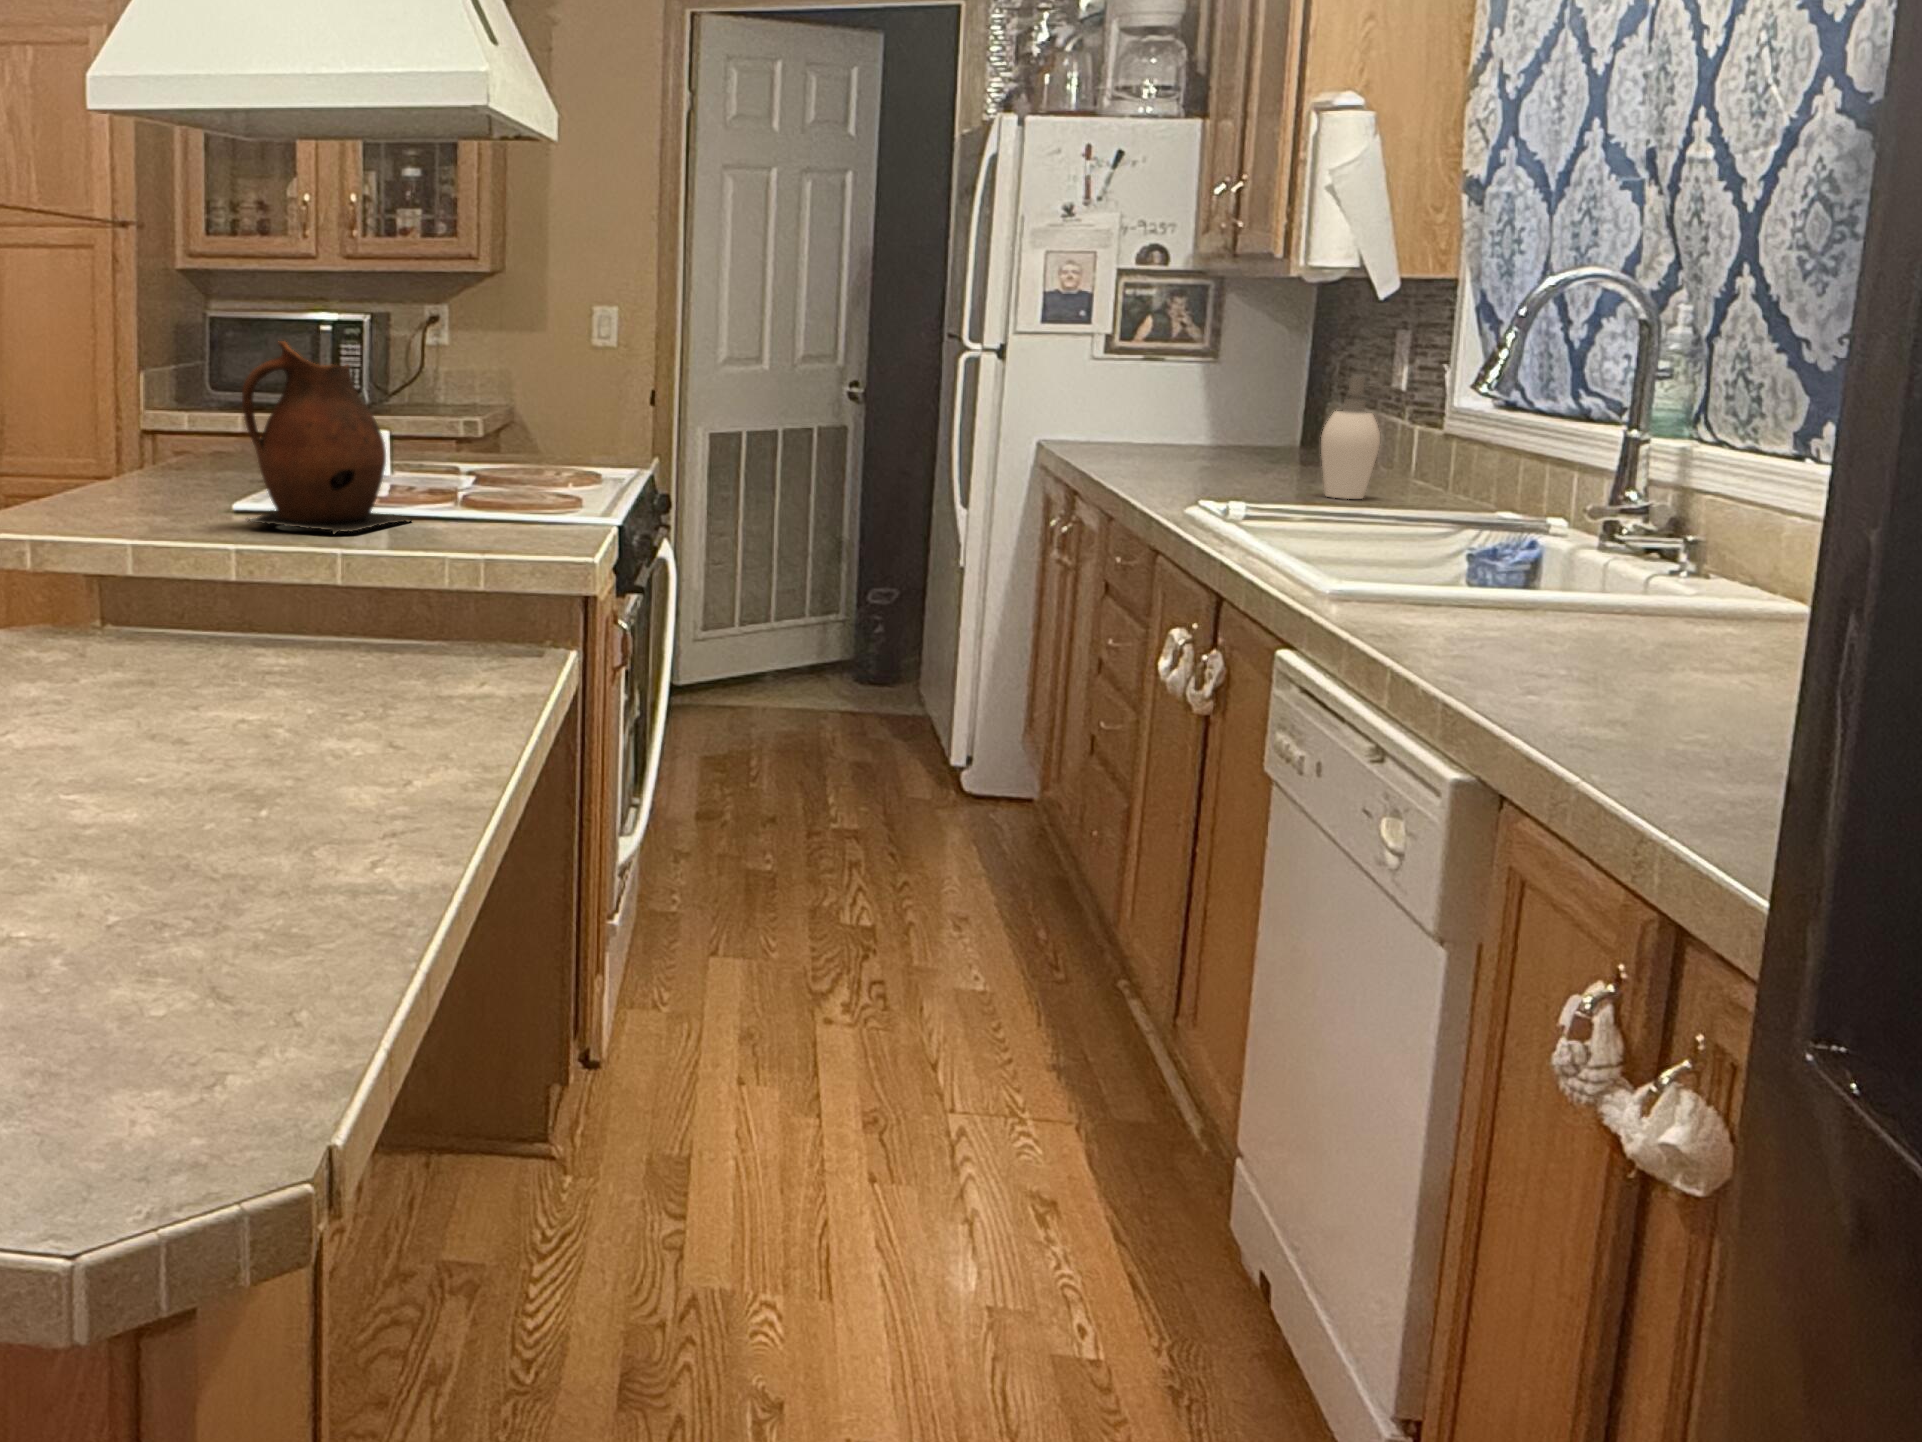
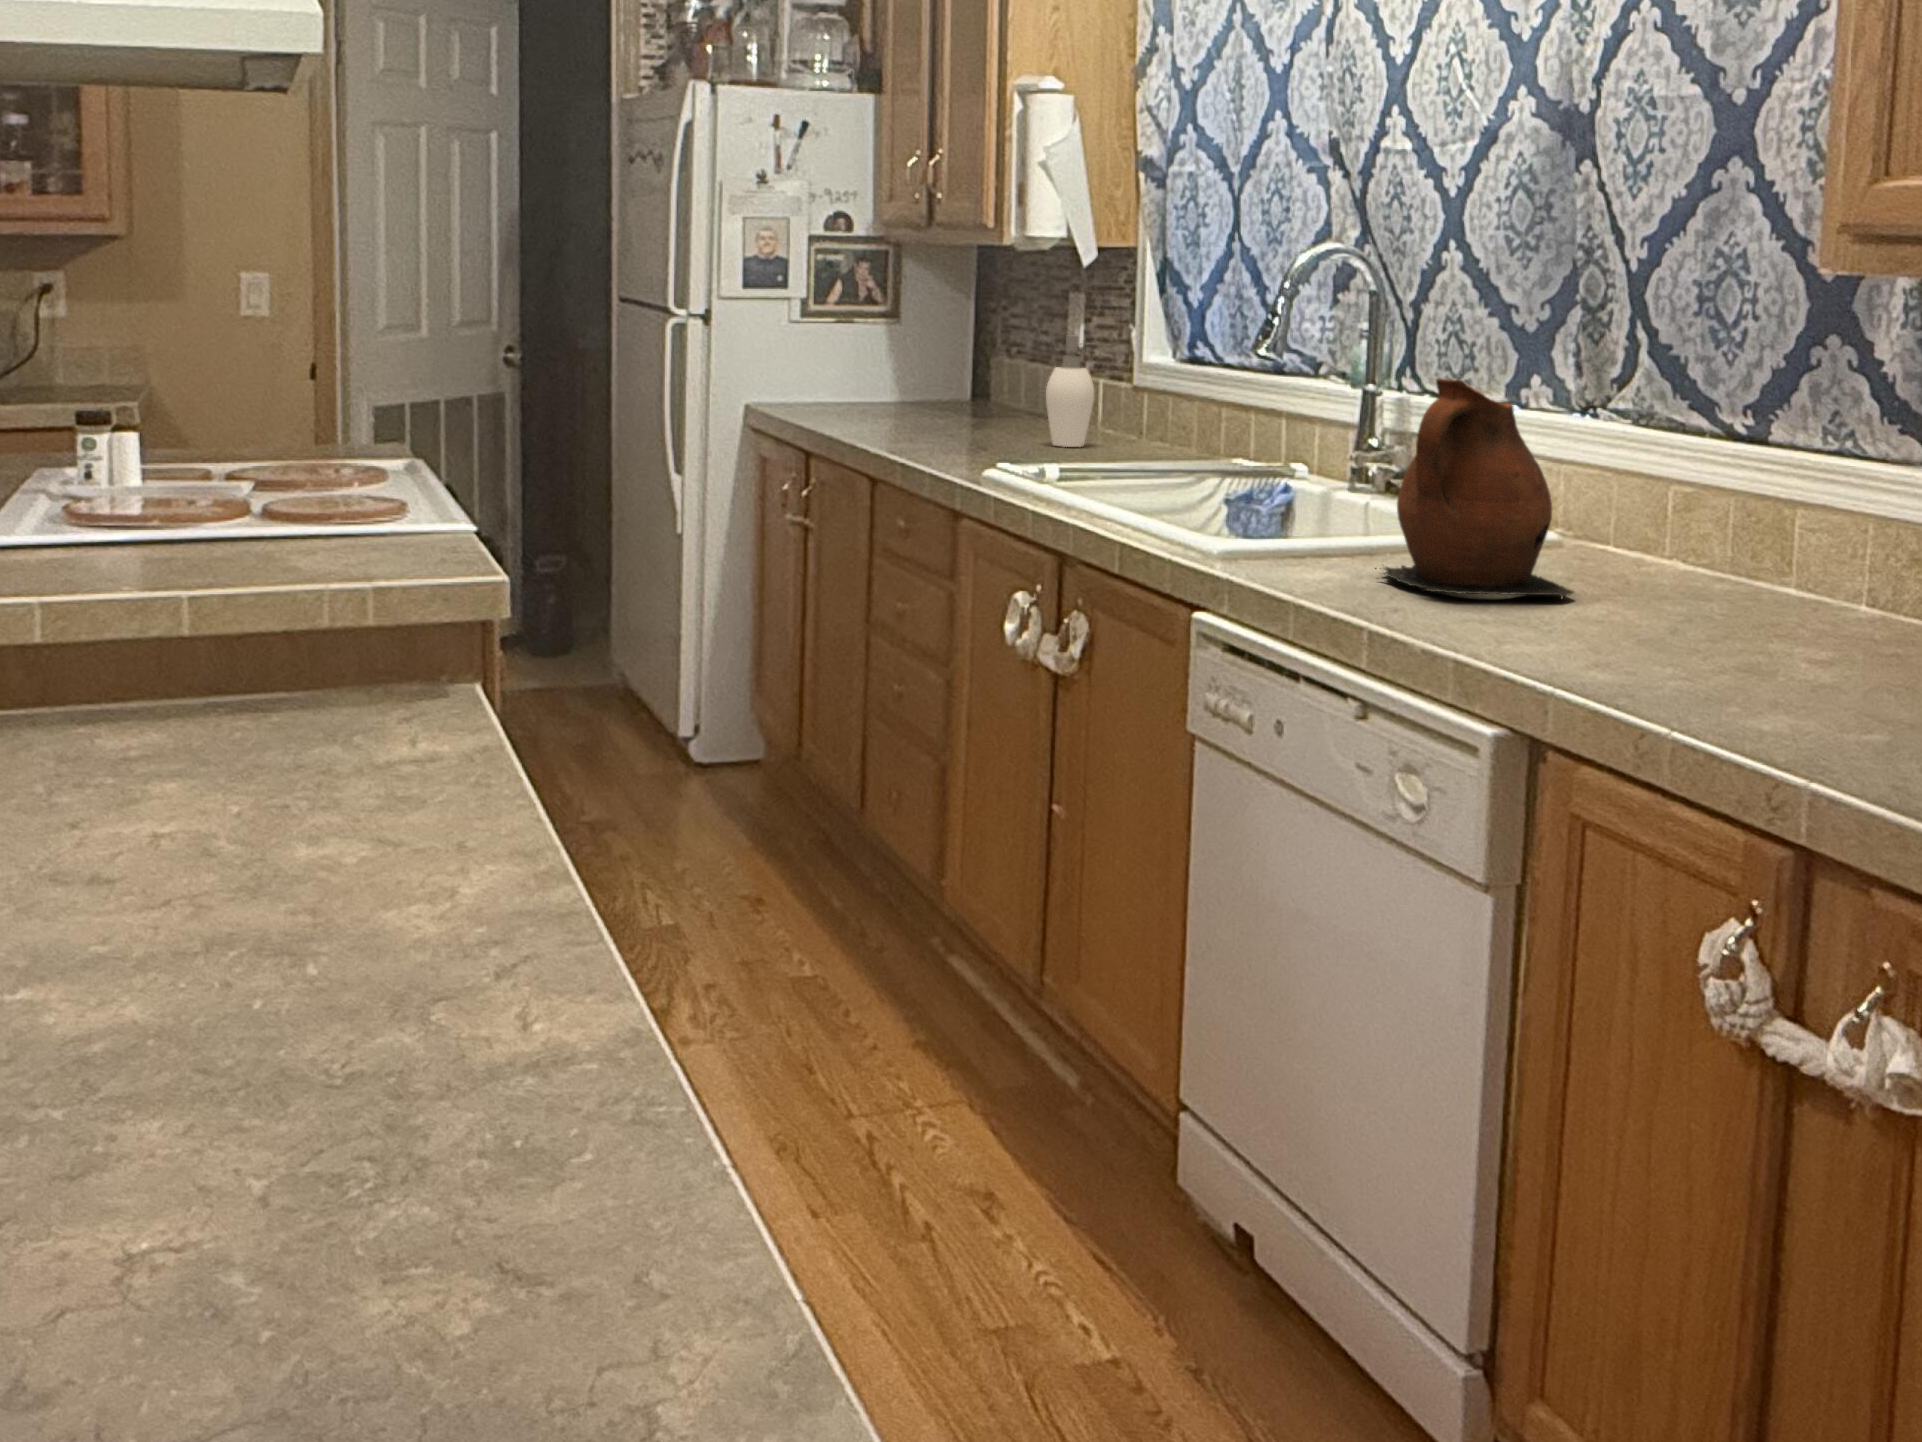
ceramic pitcher: present [242,341,411,534] -> present [1375,378,1574,598]

